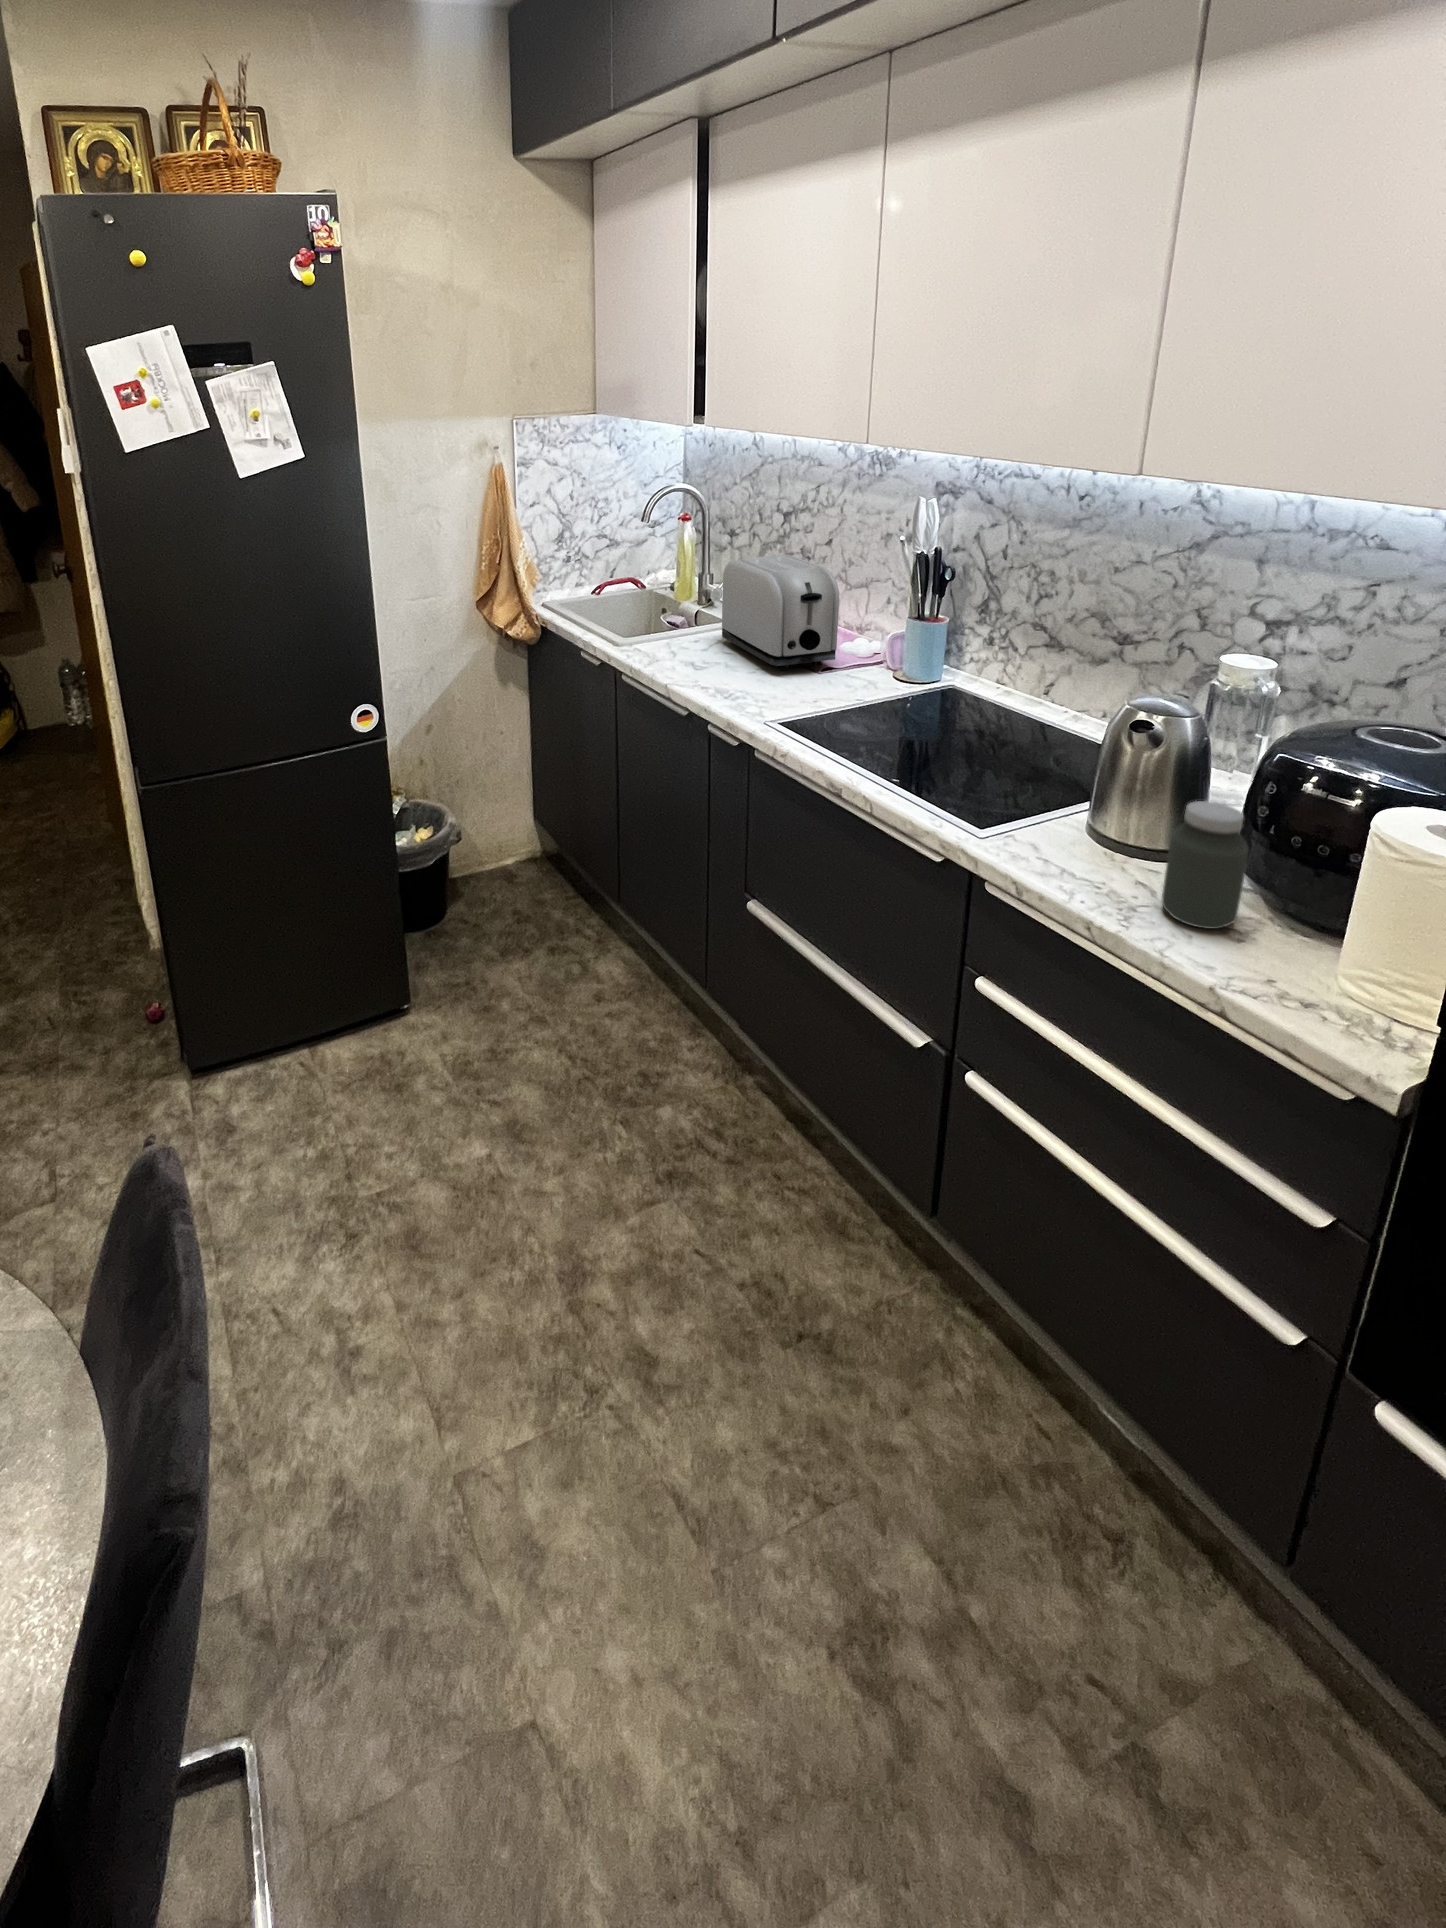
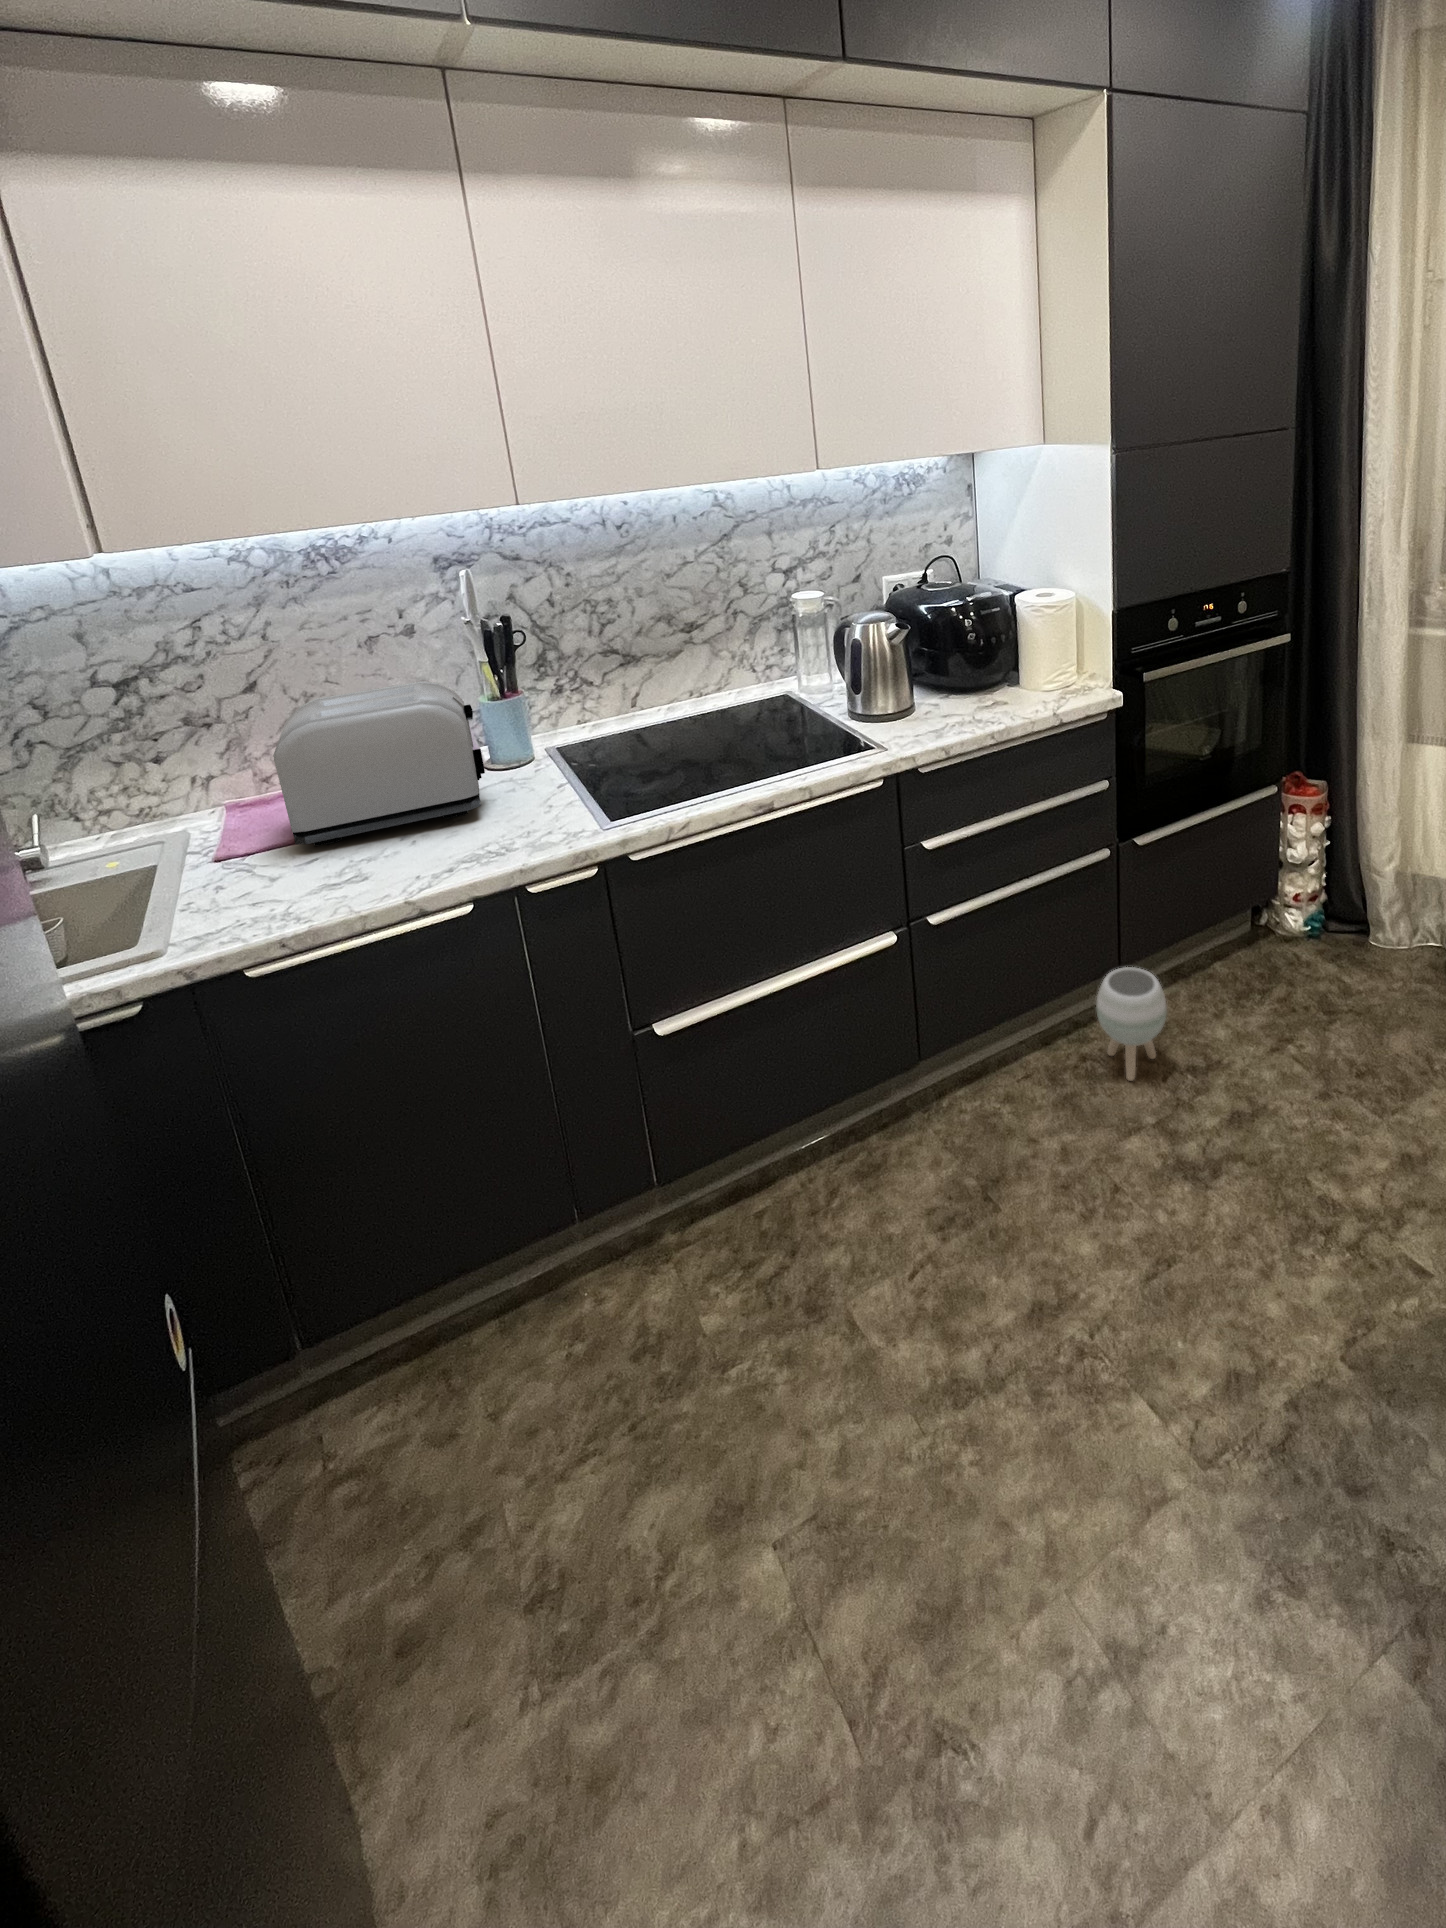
jar: present [1162,801,1249,929] -> none [972,641,1011,716]
planter: none [1094,1466,1249,1705] -> present [1096,967,1167,1081]

